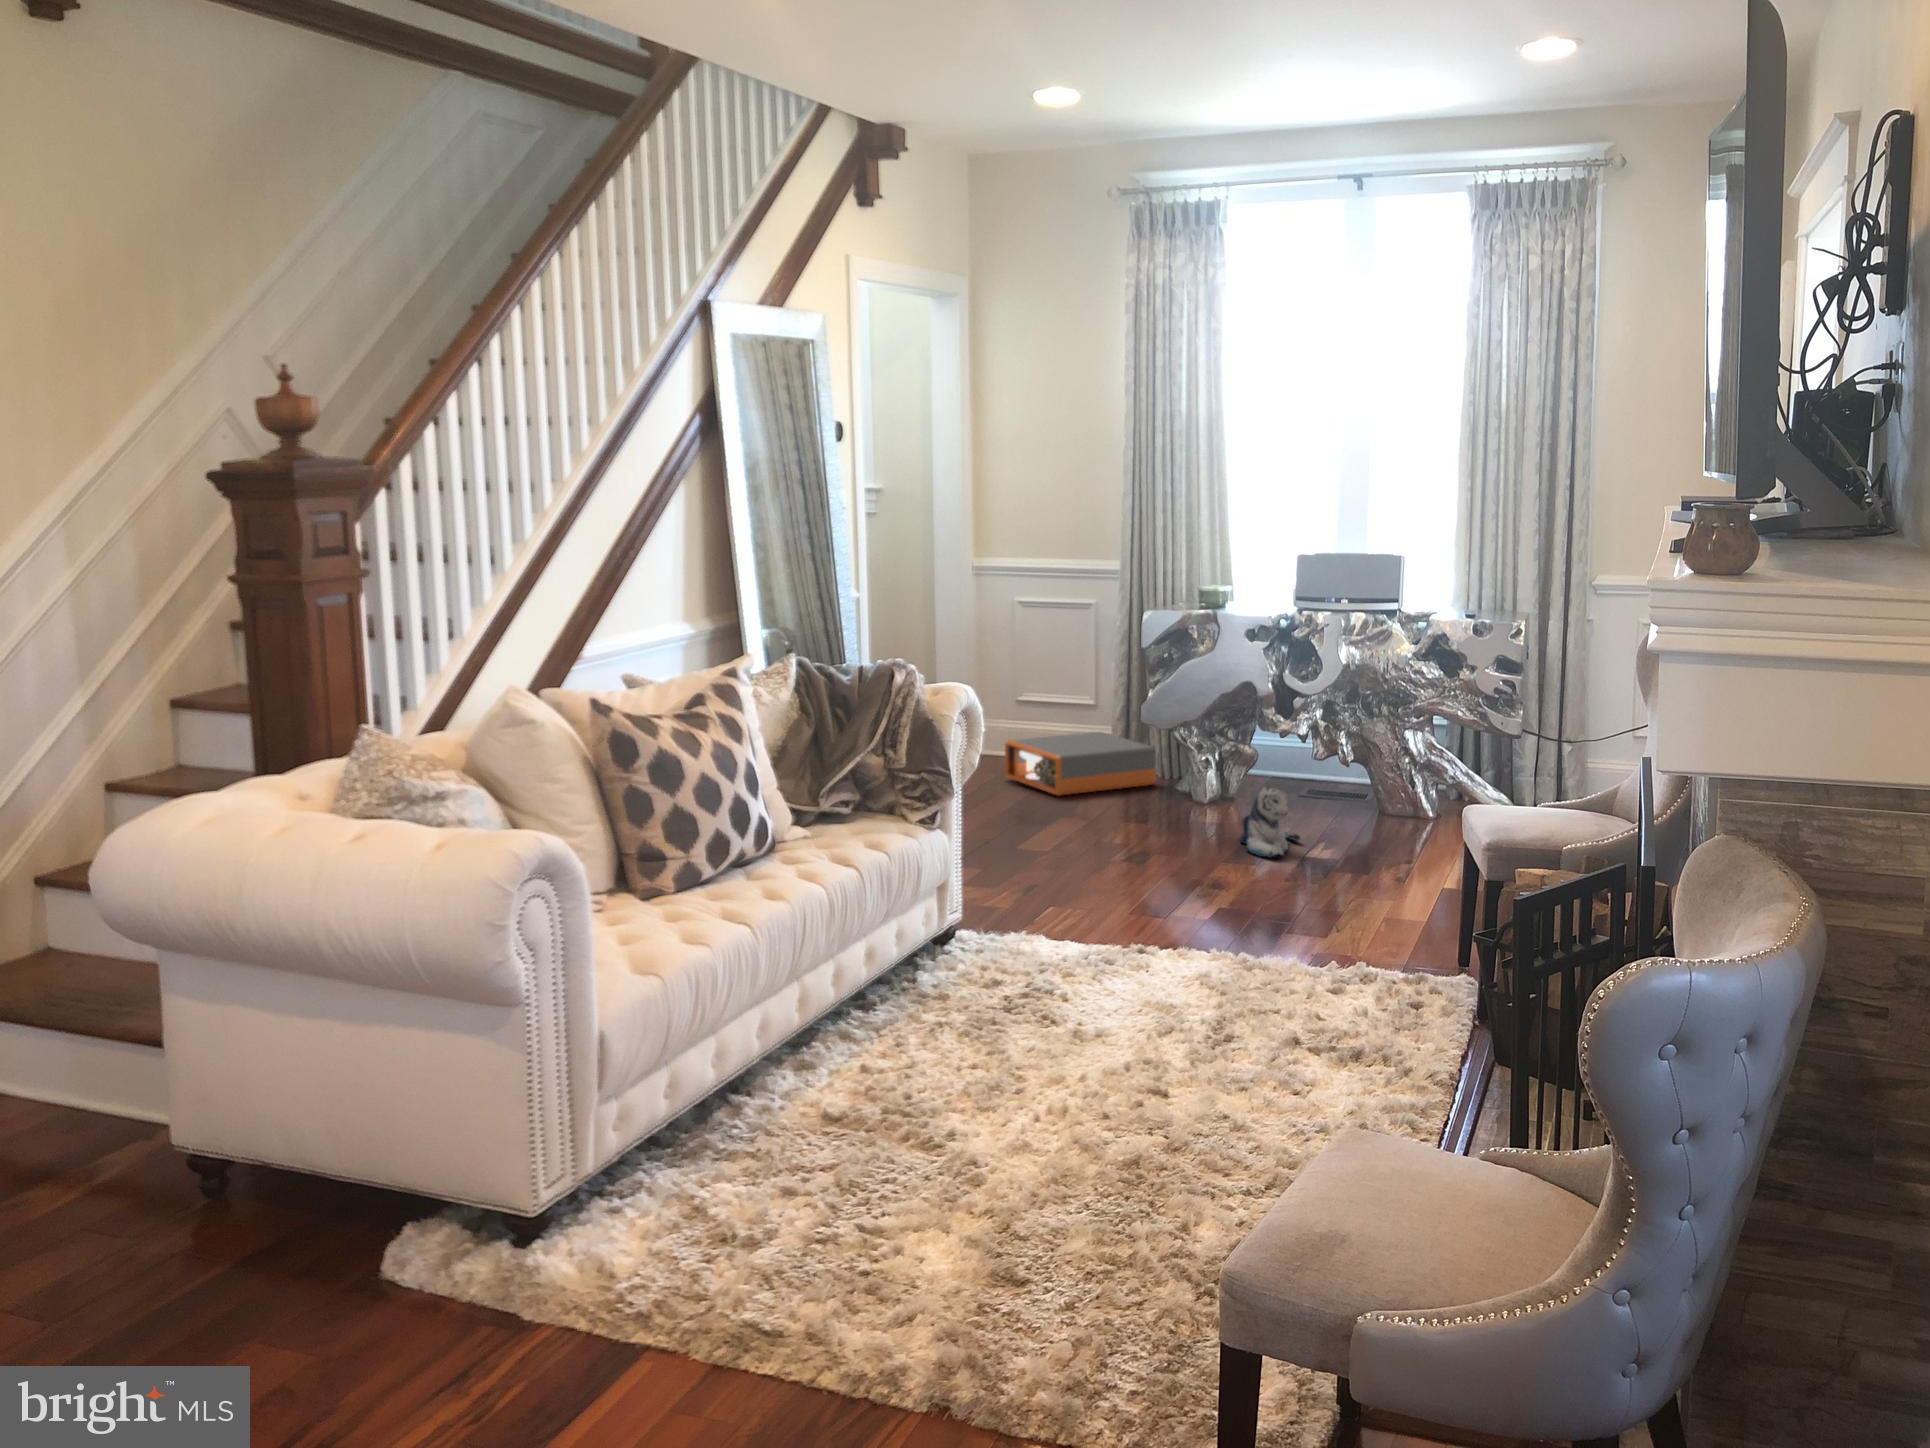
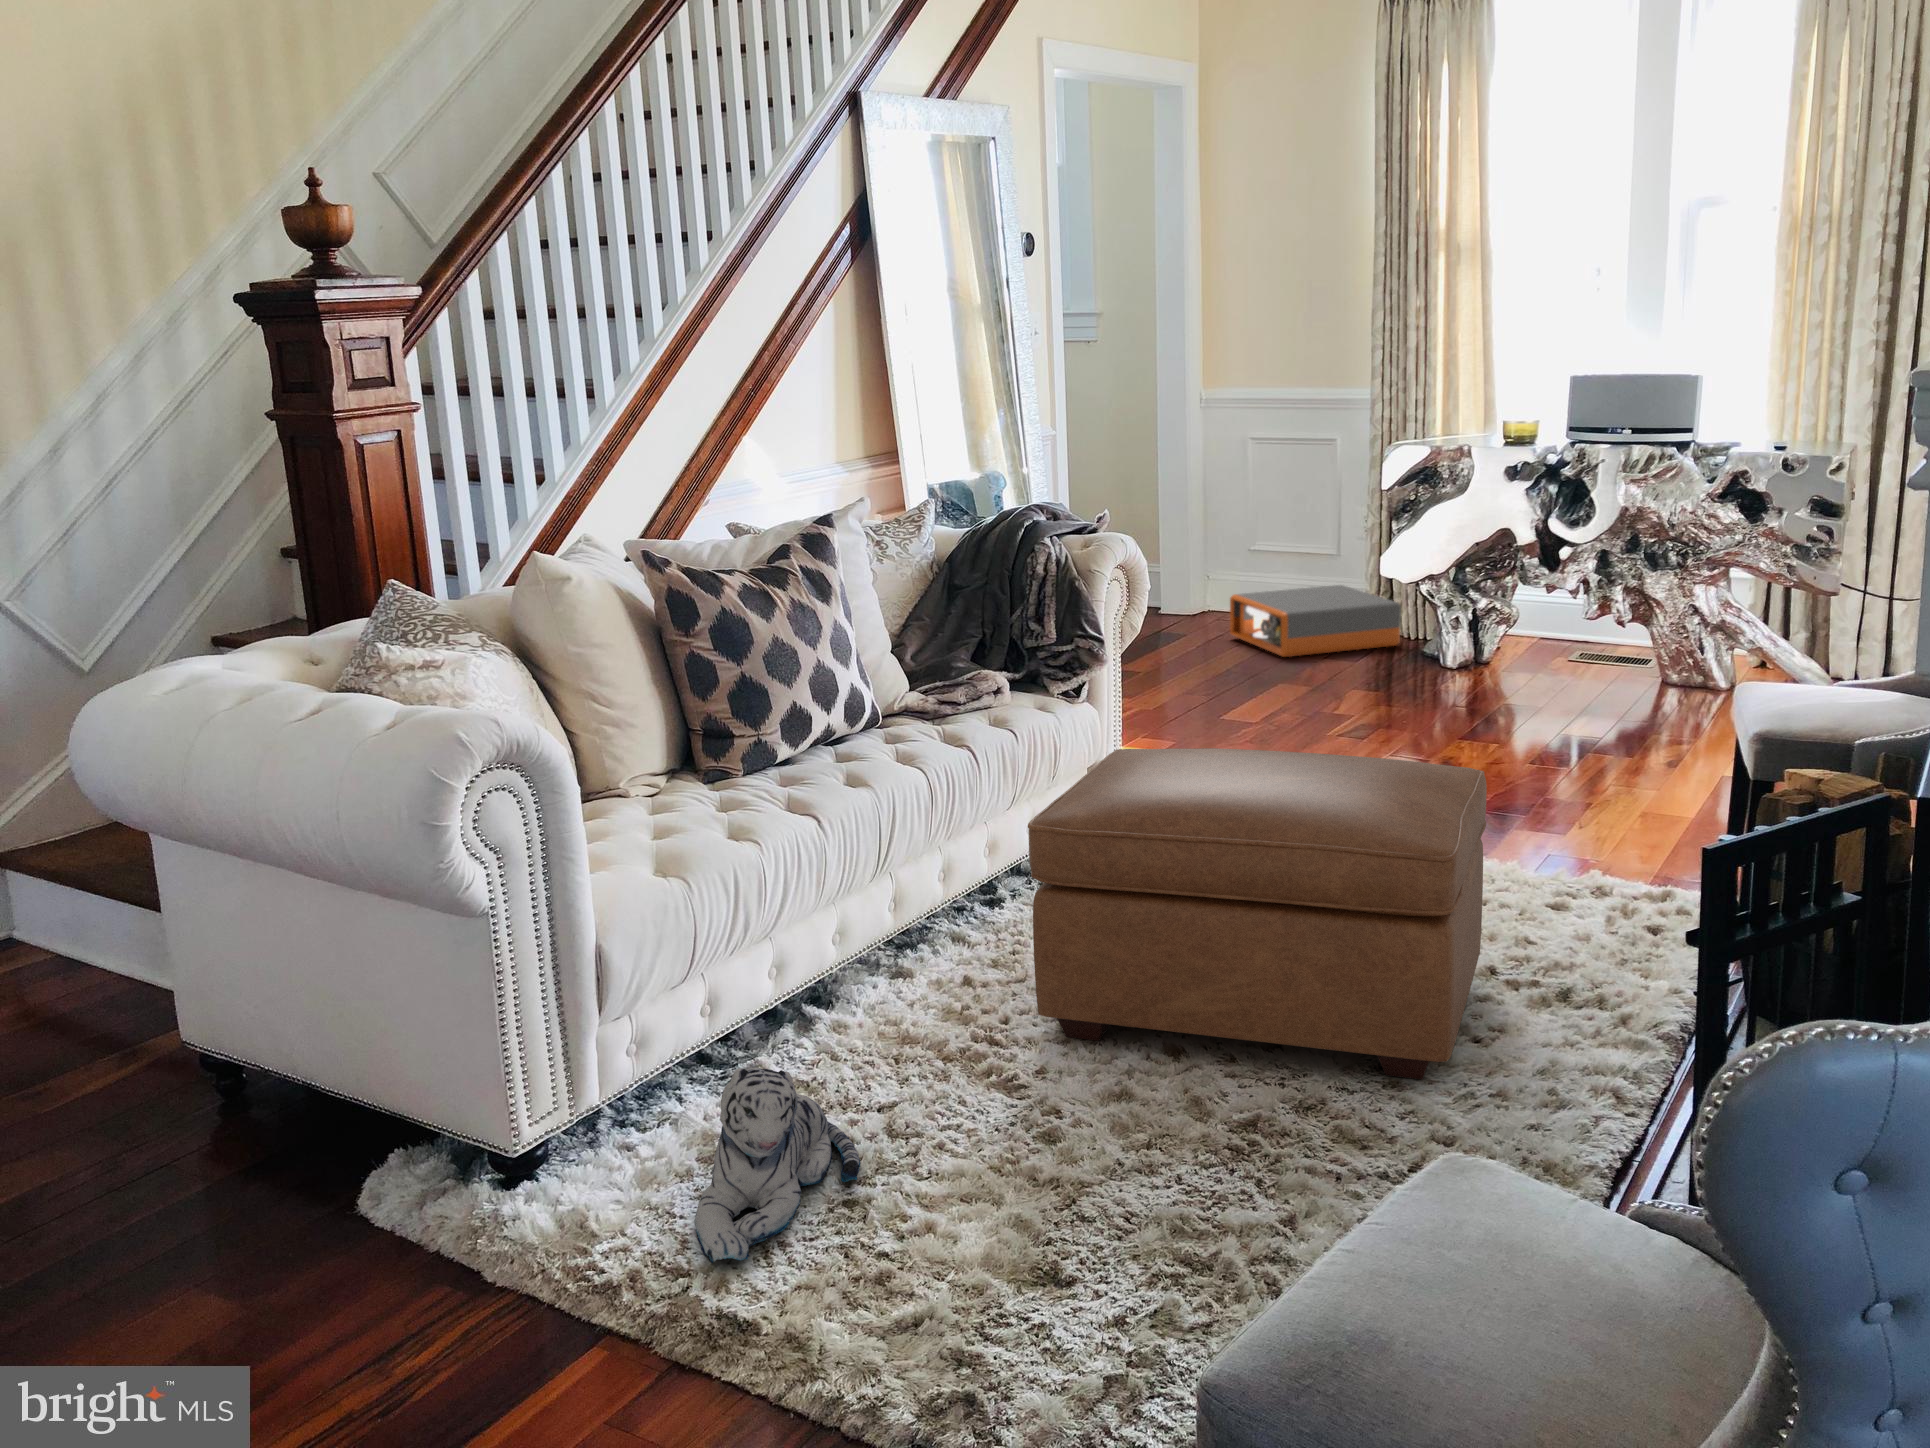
plush toy: present [1239,787,1300,858] -> present [694,1067,861,1263]
ottoman: none [935,865,1290,1124] -> present [1028,748,1487,1080]

